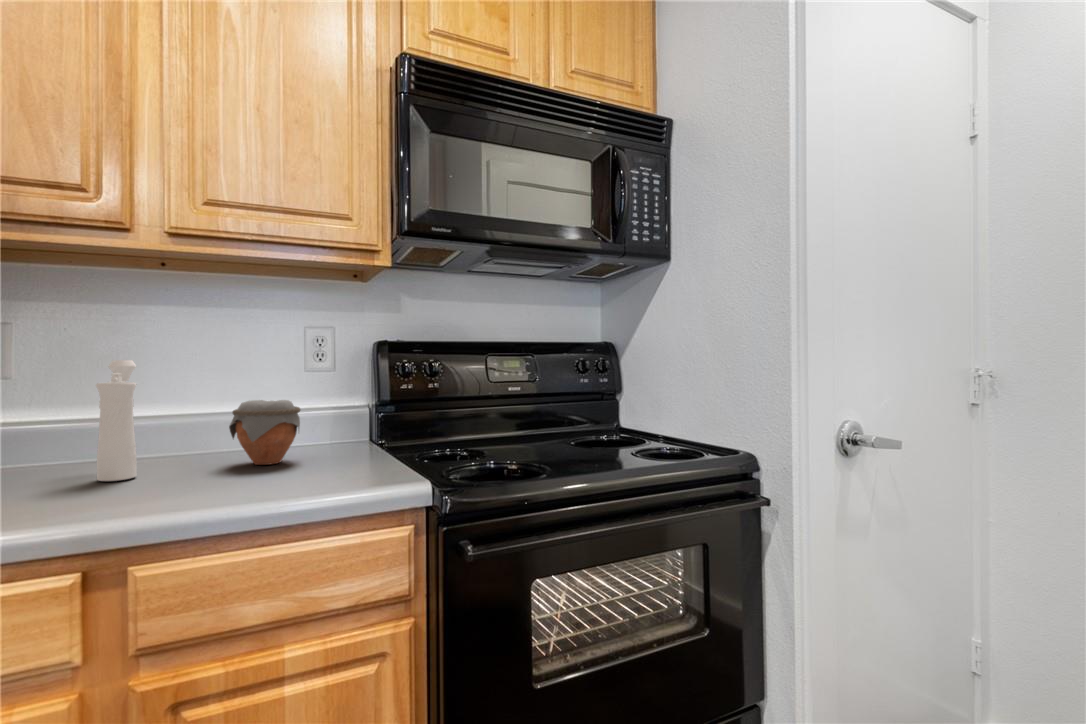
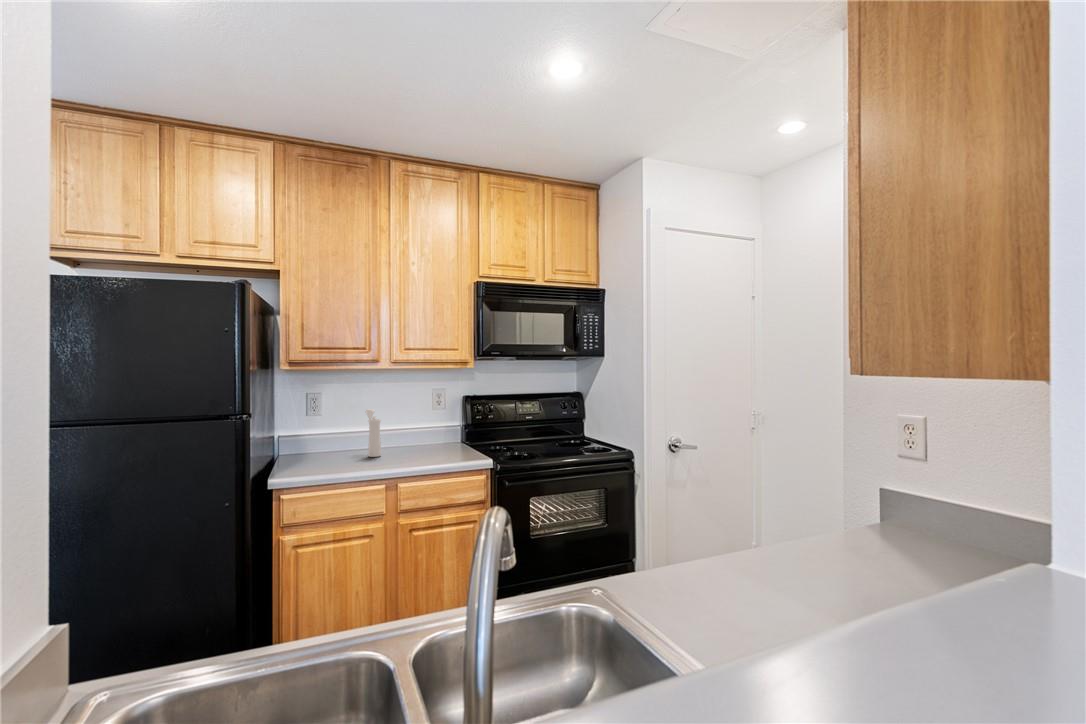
jar: present [229,400,300,465] -> none [411,425,437,452]

